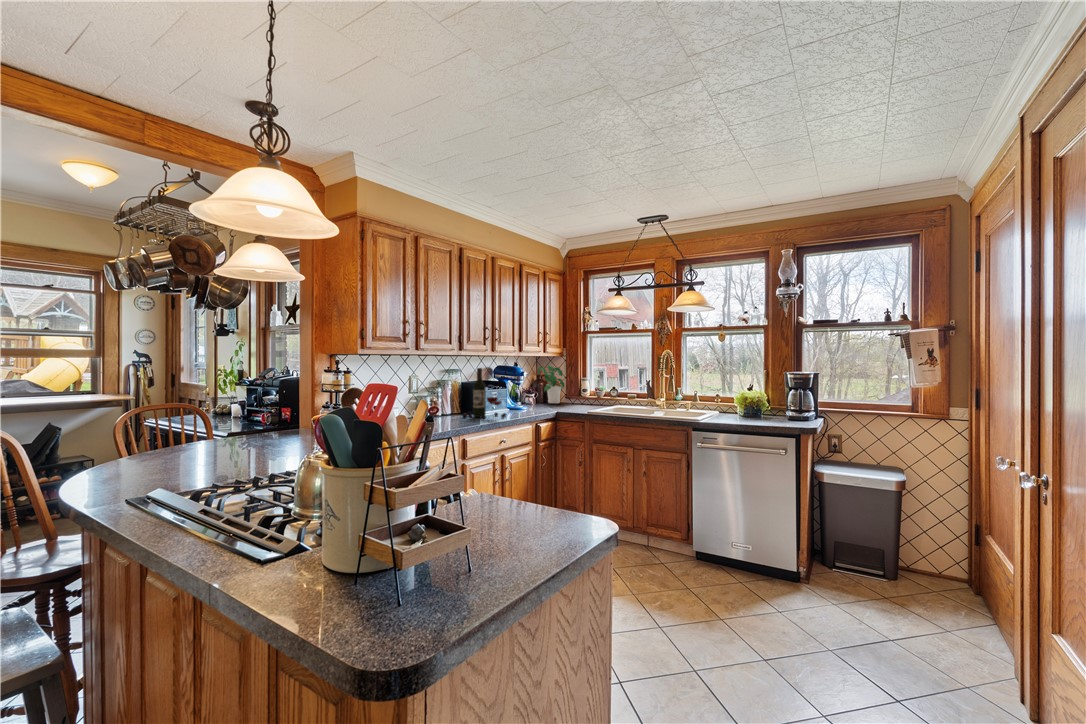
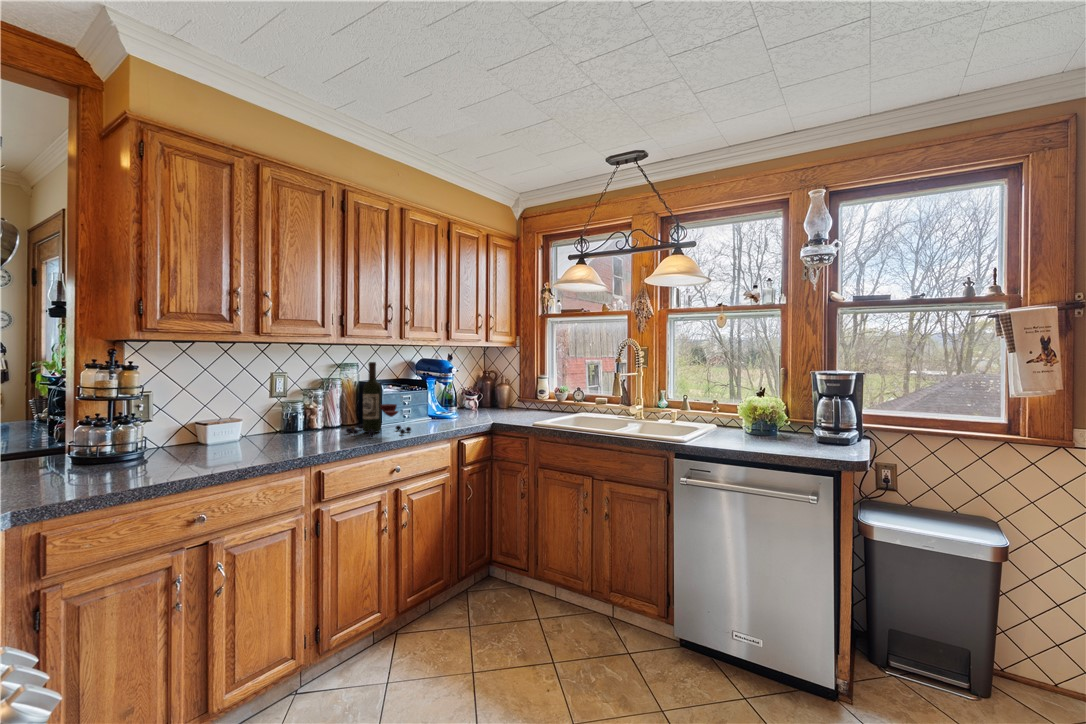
potted plant: present [538,365,564,403] -> none [479,357,516,409]

